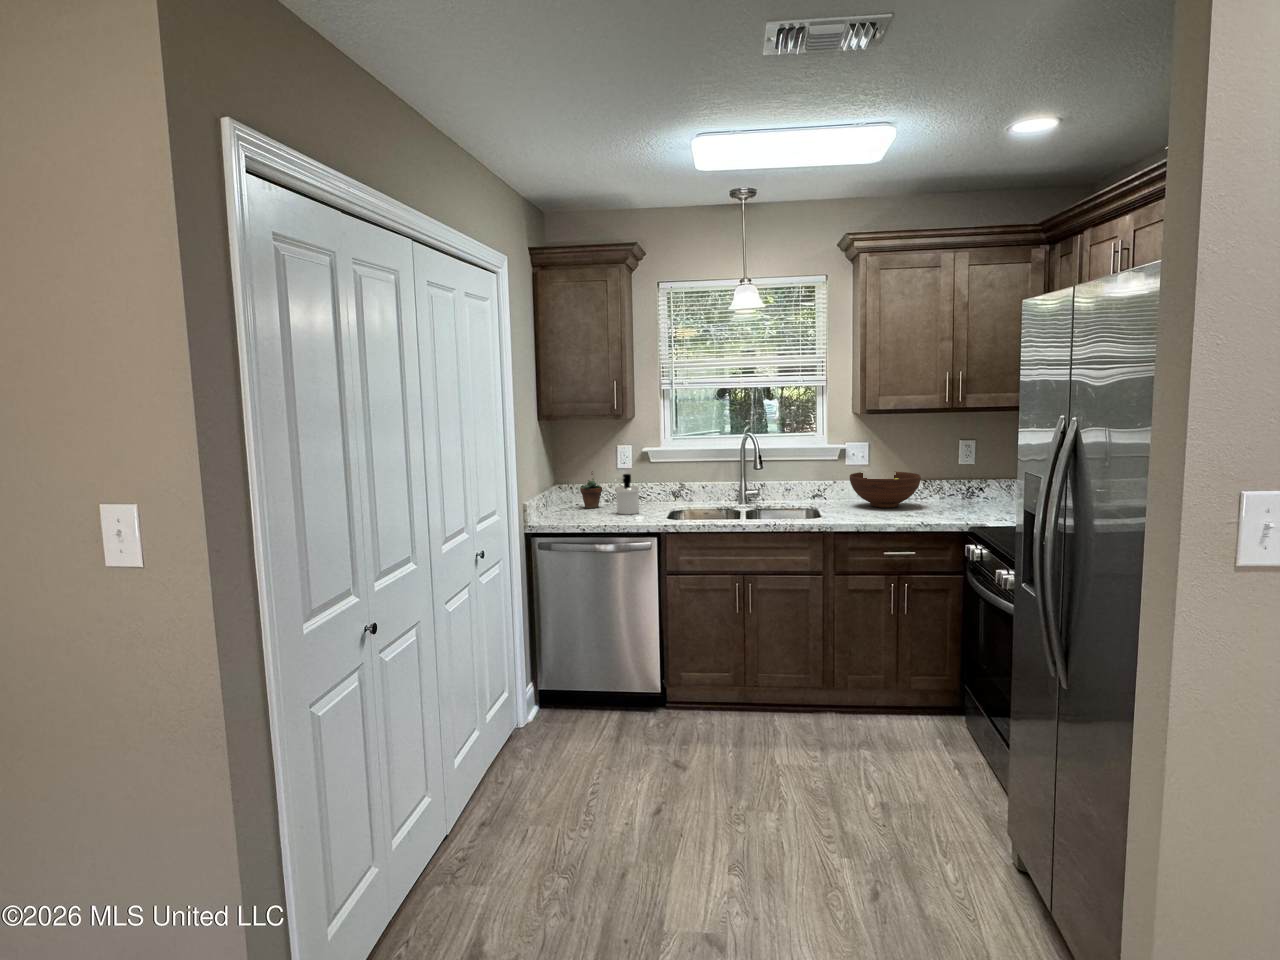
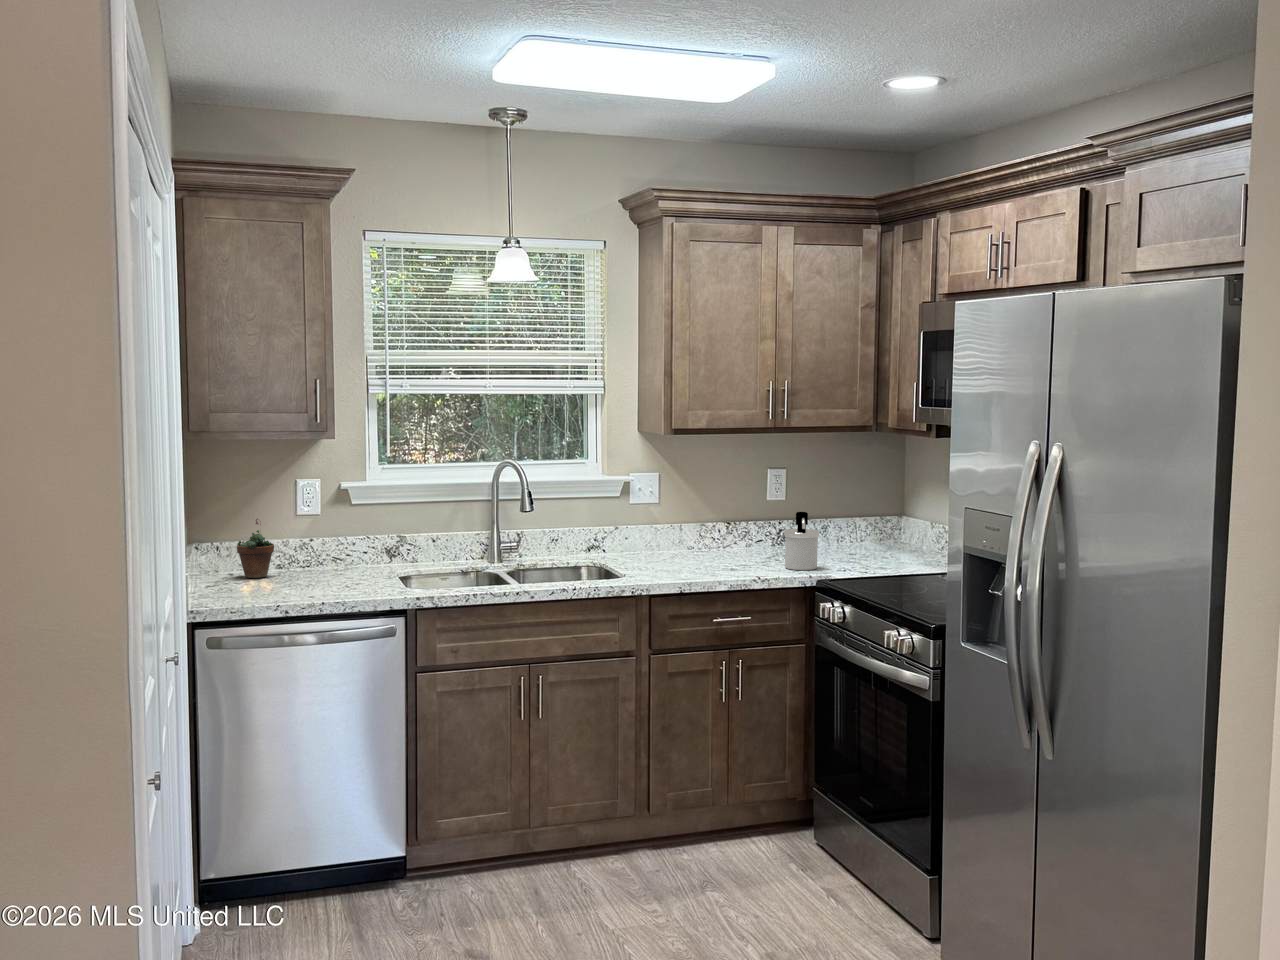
fruit bowl: present [850,472,921,508] -> none [639,511,731,561]
soap dispenser: present [613,474,639,514] -> present [784,512,819,570]

